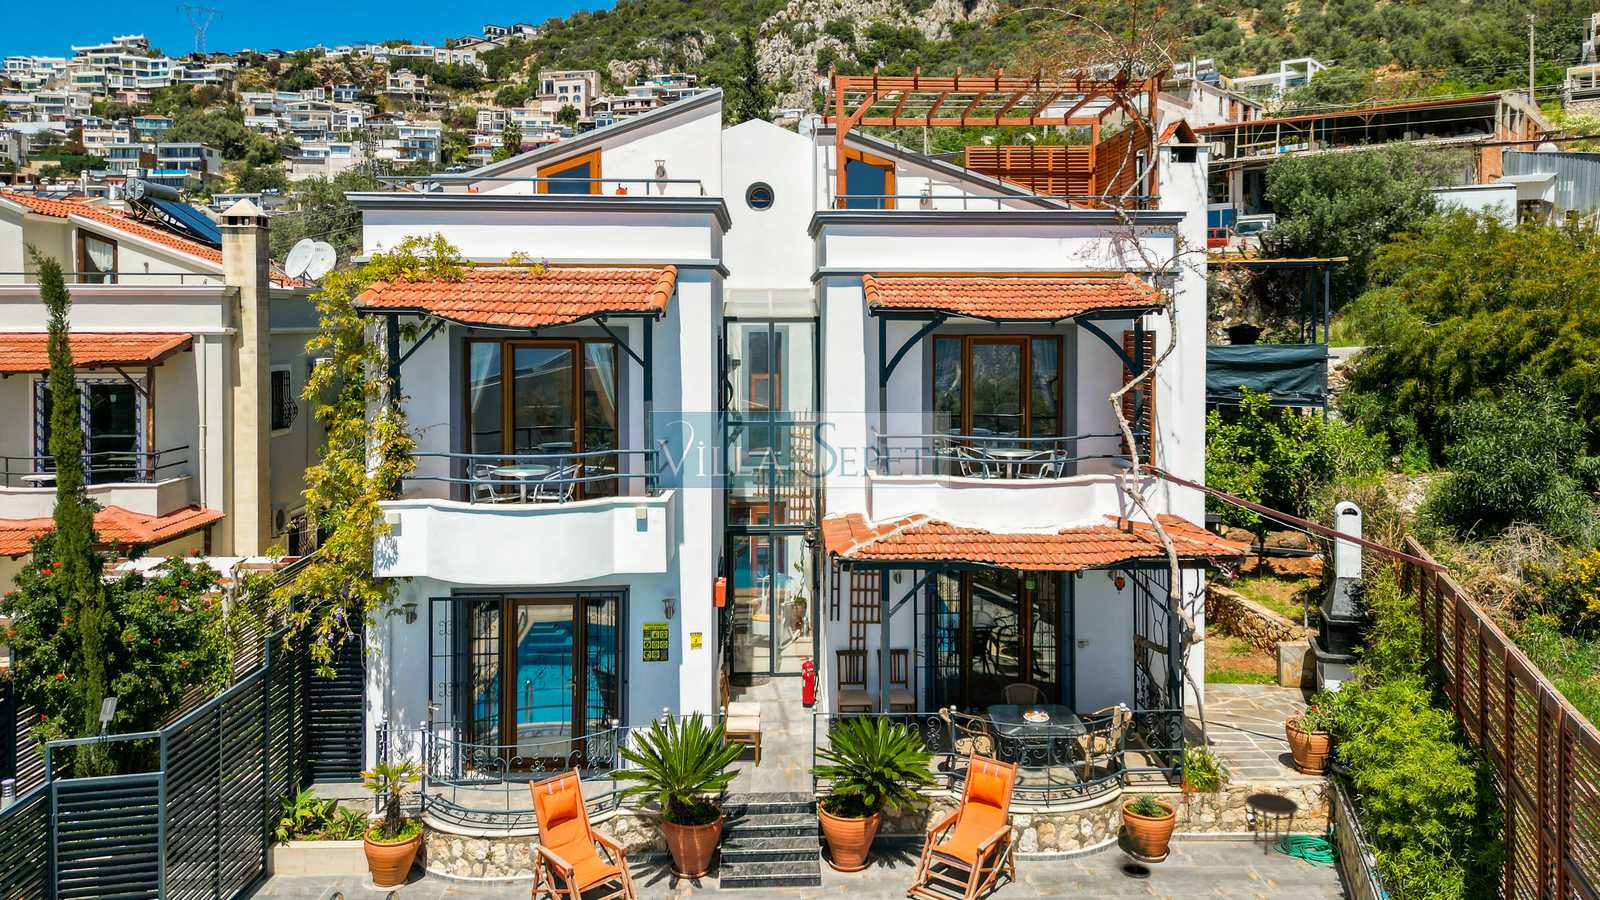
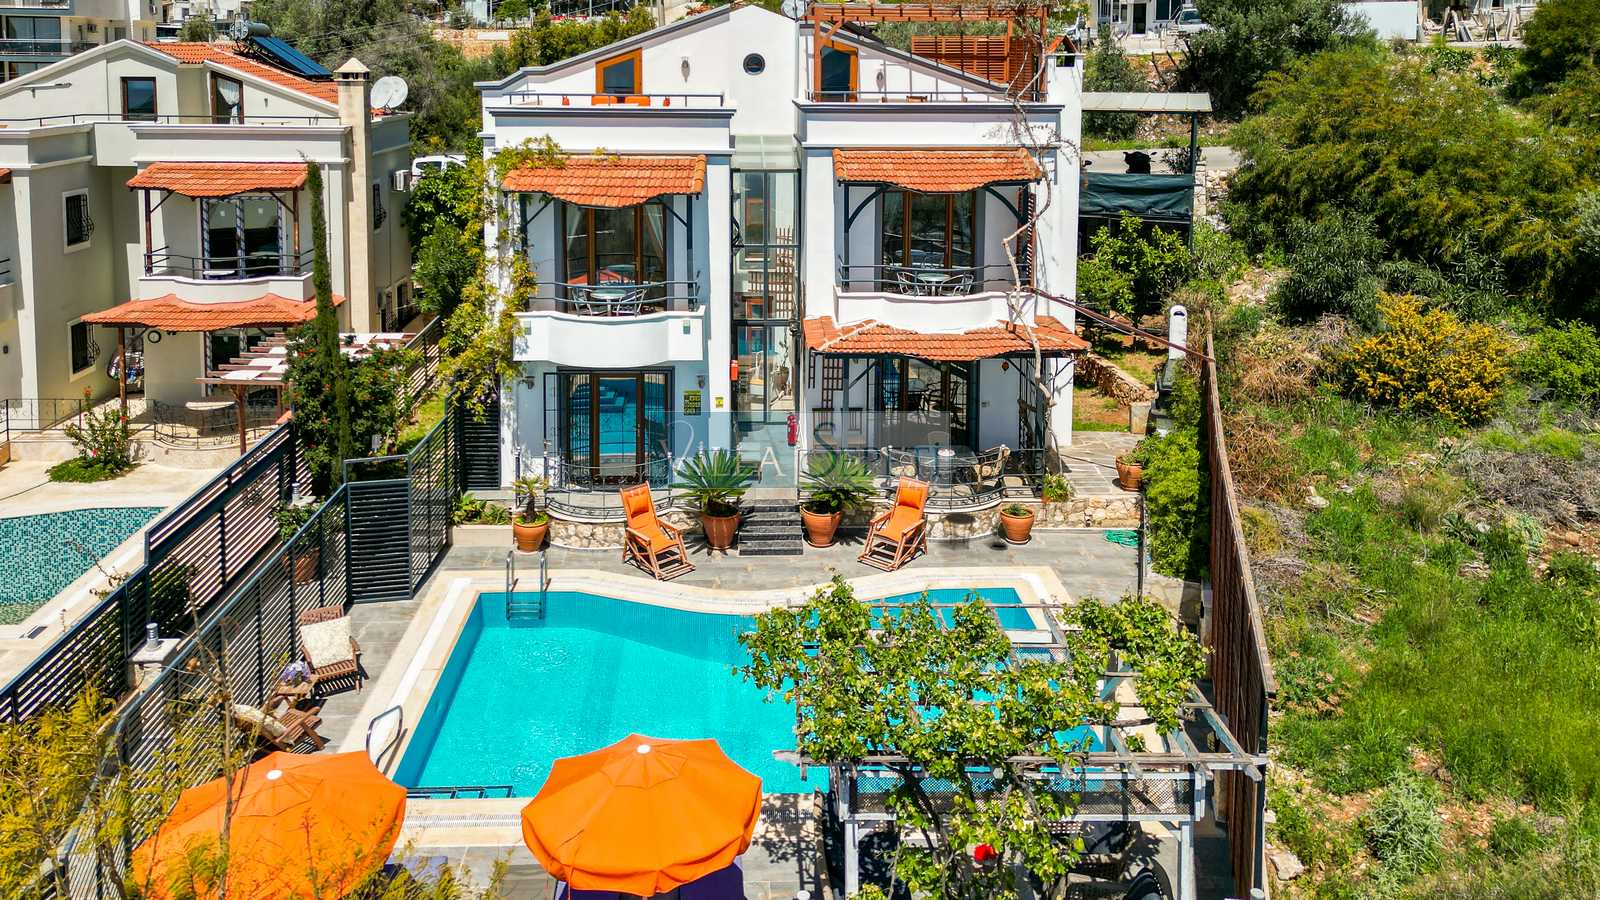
side table: present [1246,793,1299,854] -> present [945,512,976,548]

